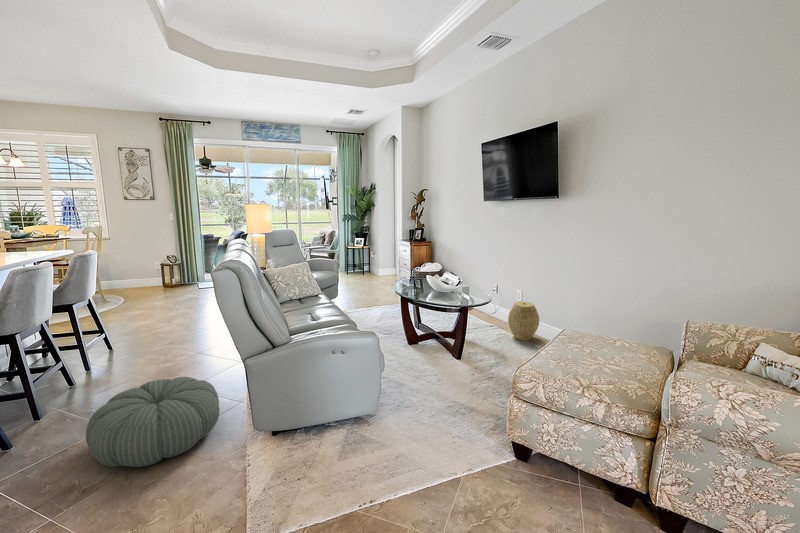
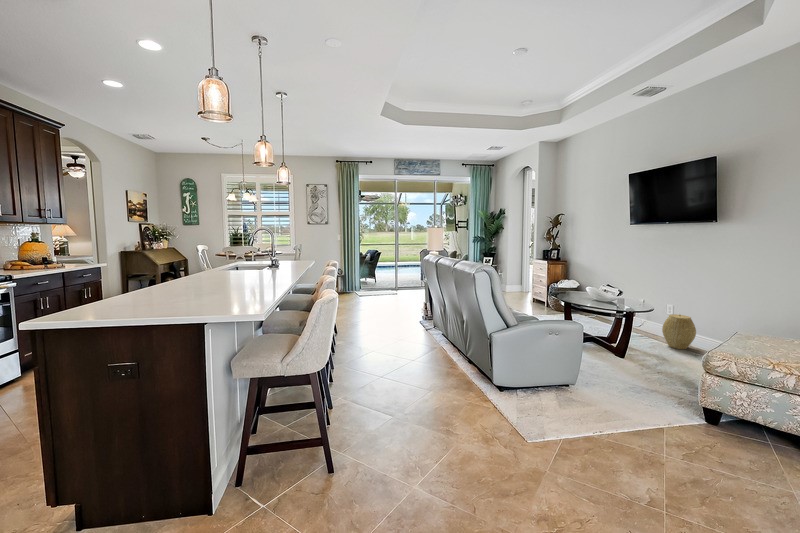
pouf: present [86,377,219,467] -> none [385,346,459,397]

